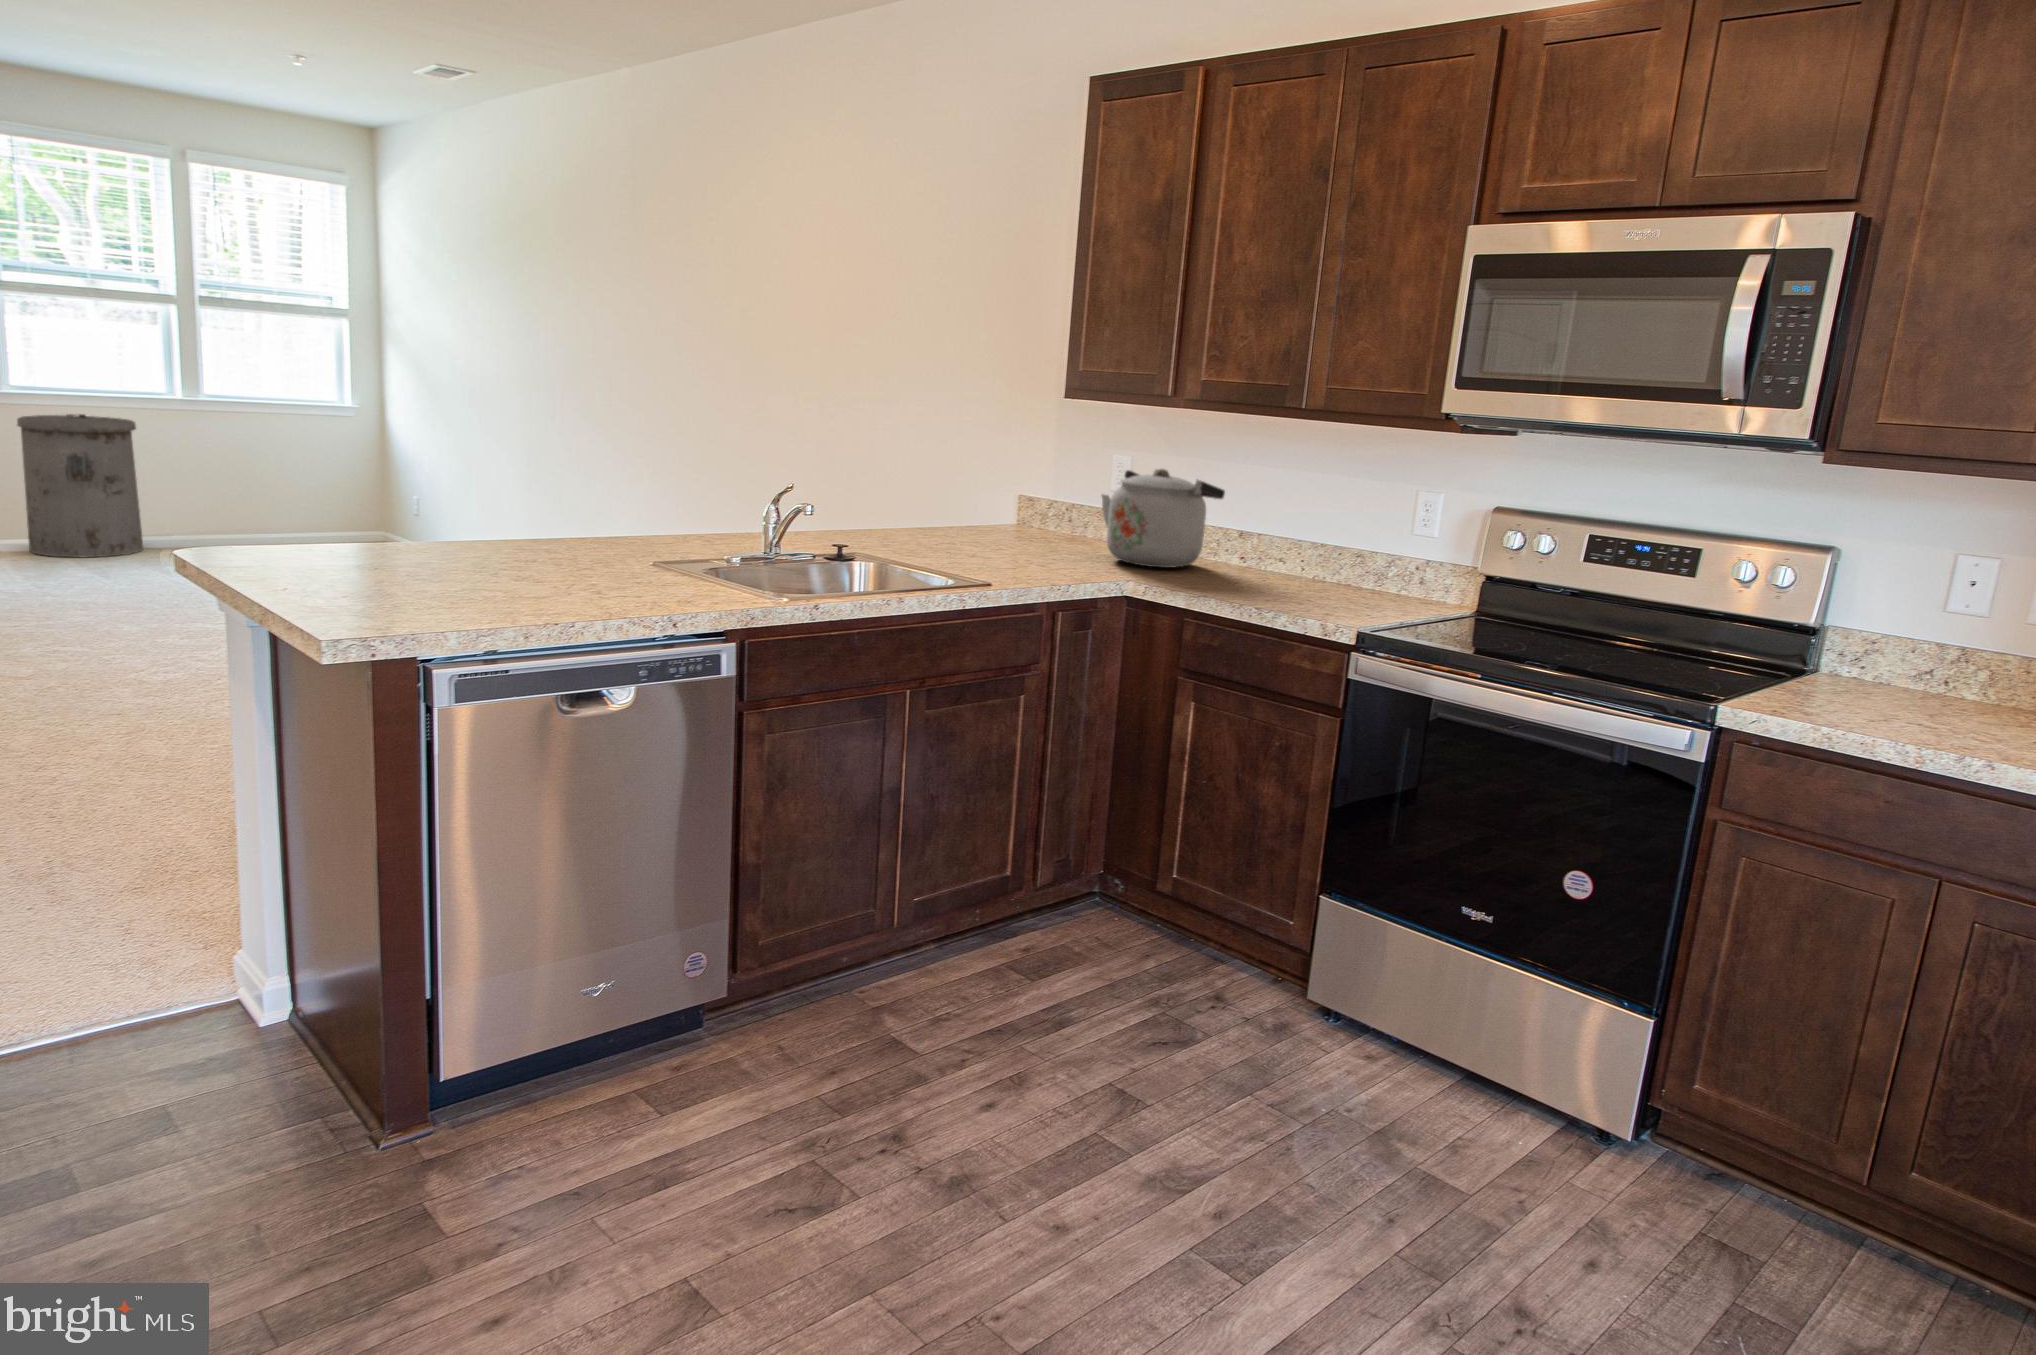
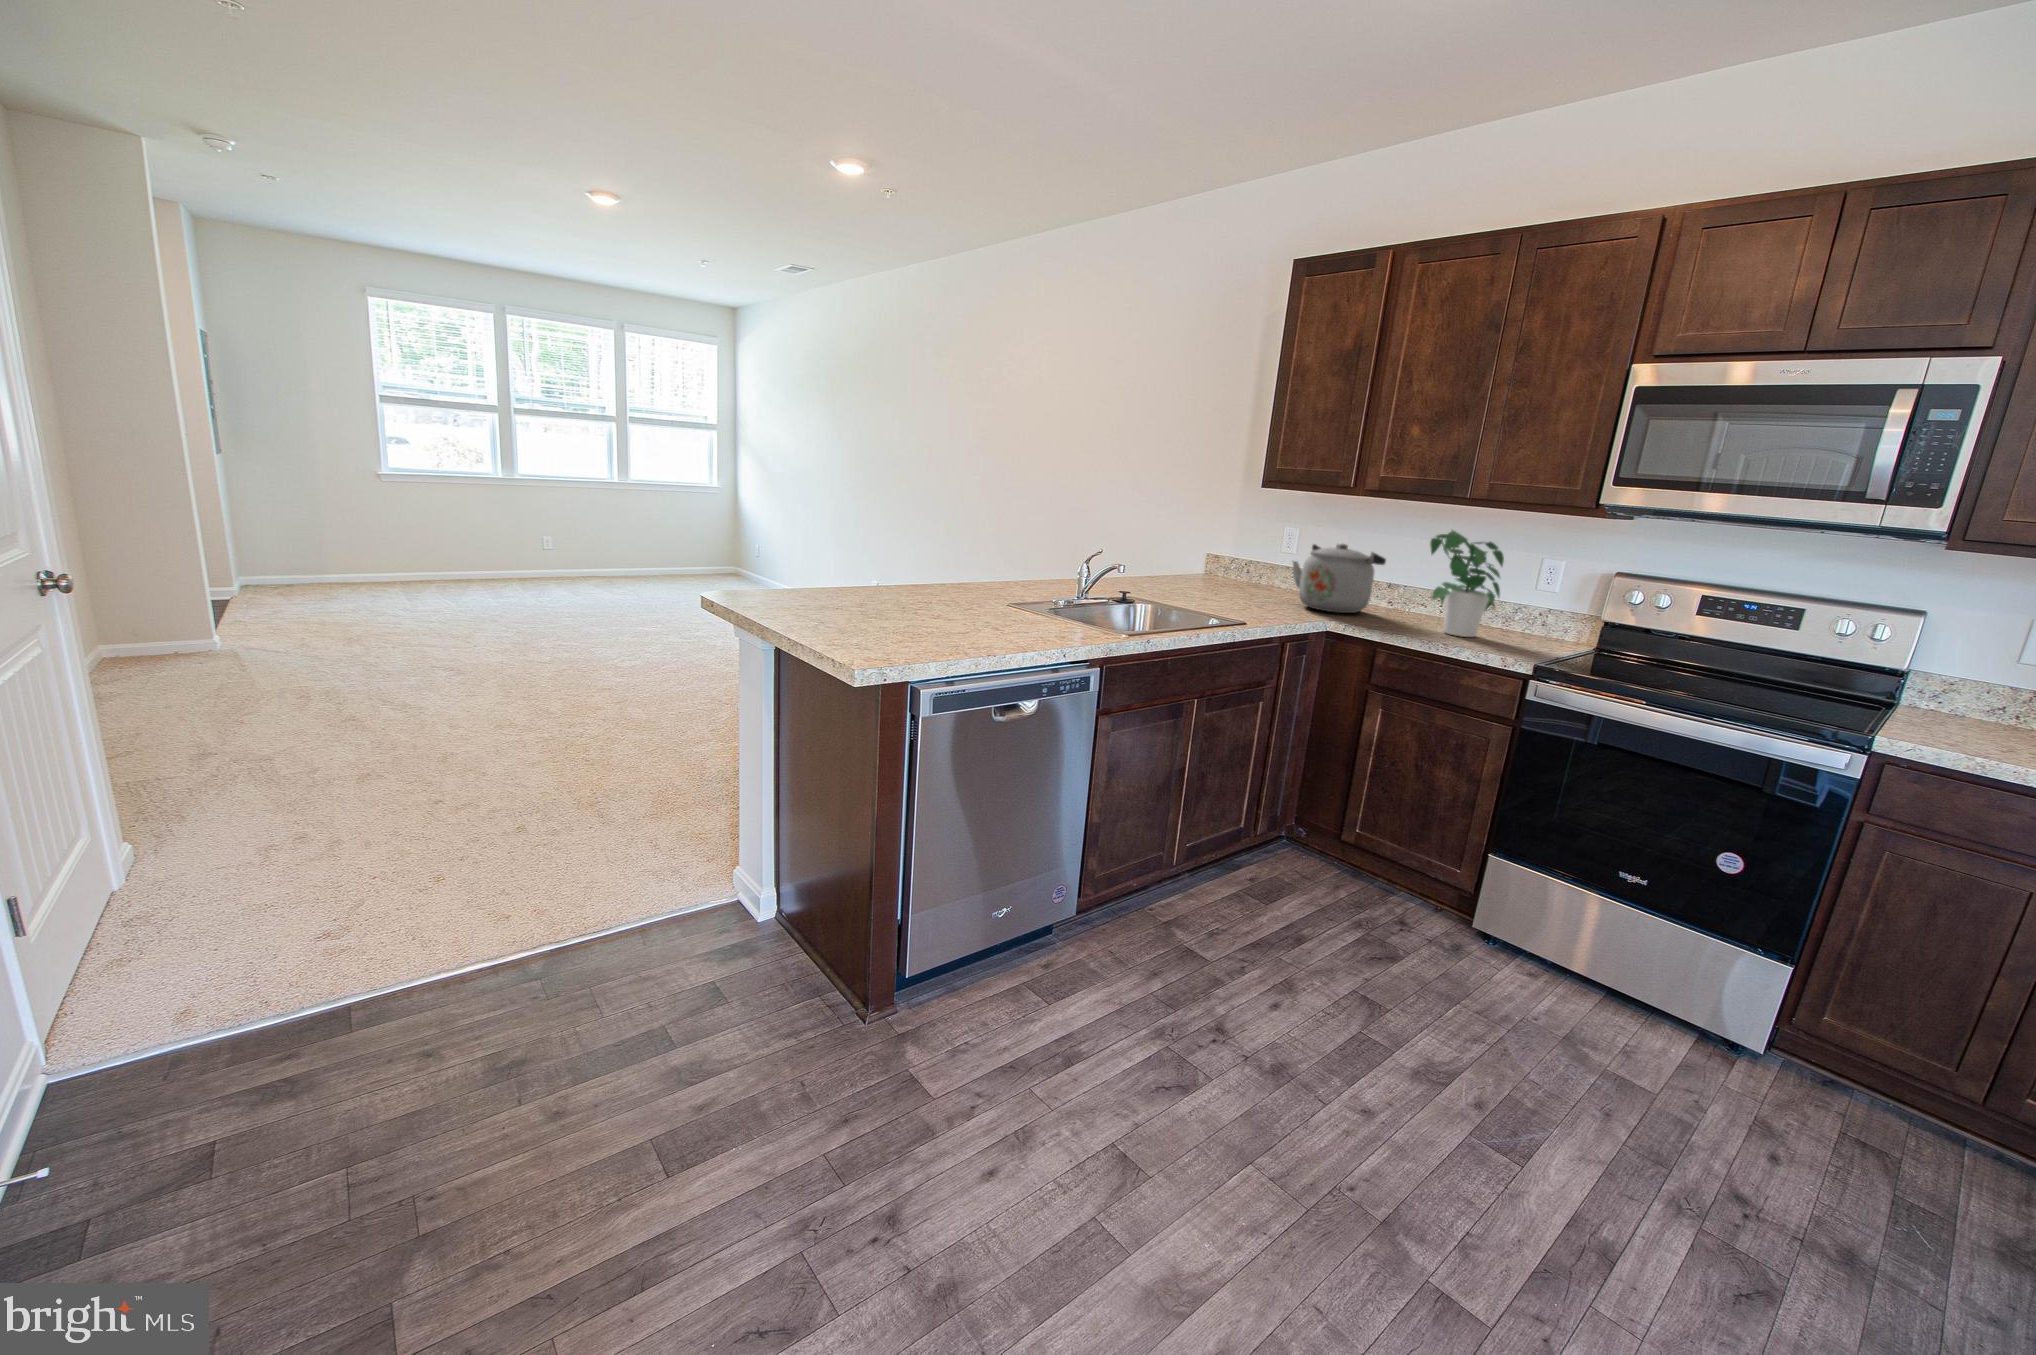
trash can: present [17,414,143,557] -> none [521,500,594,589]
potted plant: none [1258,446,1353,597] -> present [1430,530,1504,637]

